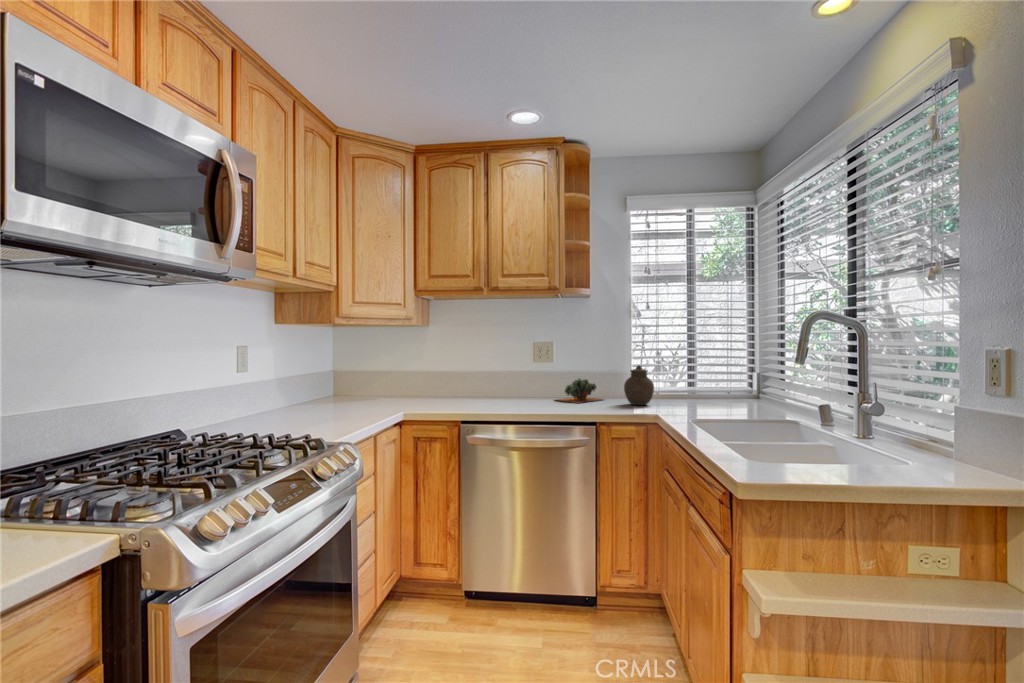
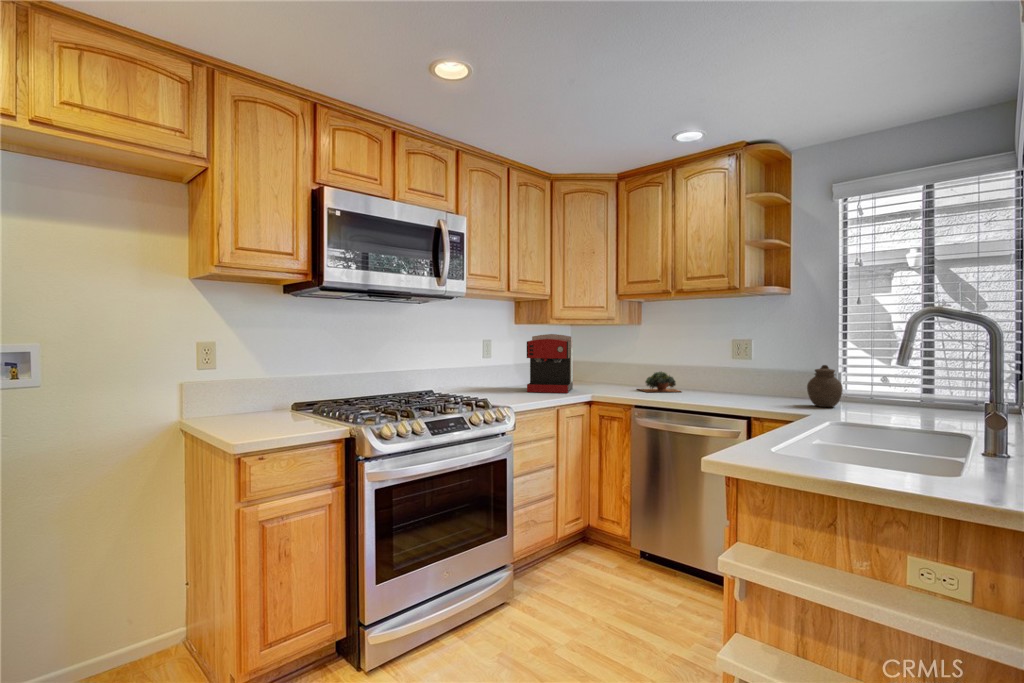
coffee maker: none [311,337,374,418] -> present [527,334,573,393]
succulent plant: present [556,378,603,403] -> present [638,372,681,392]

